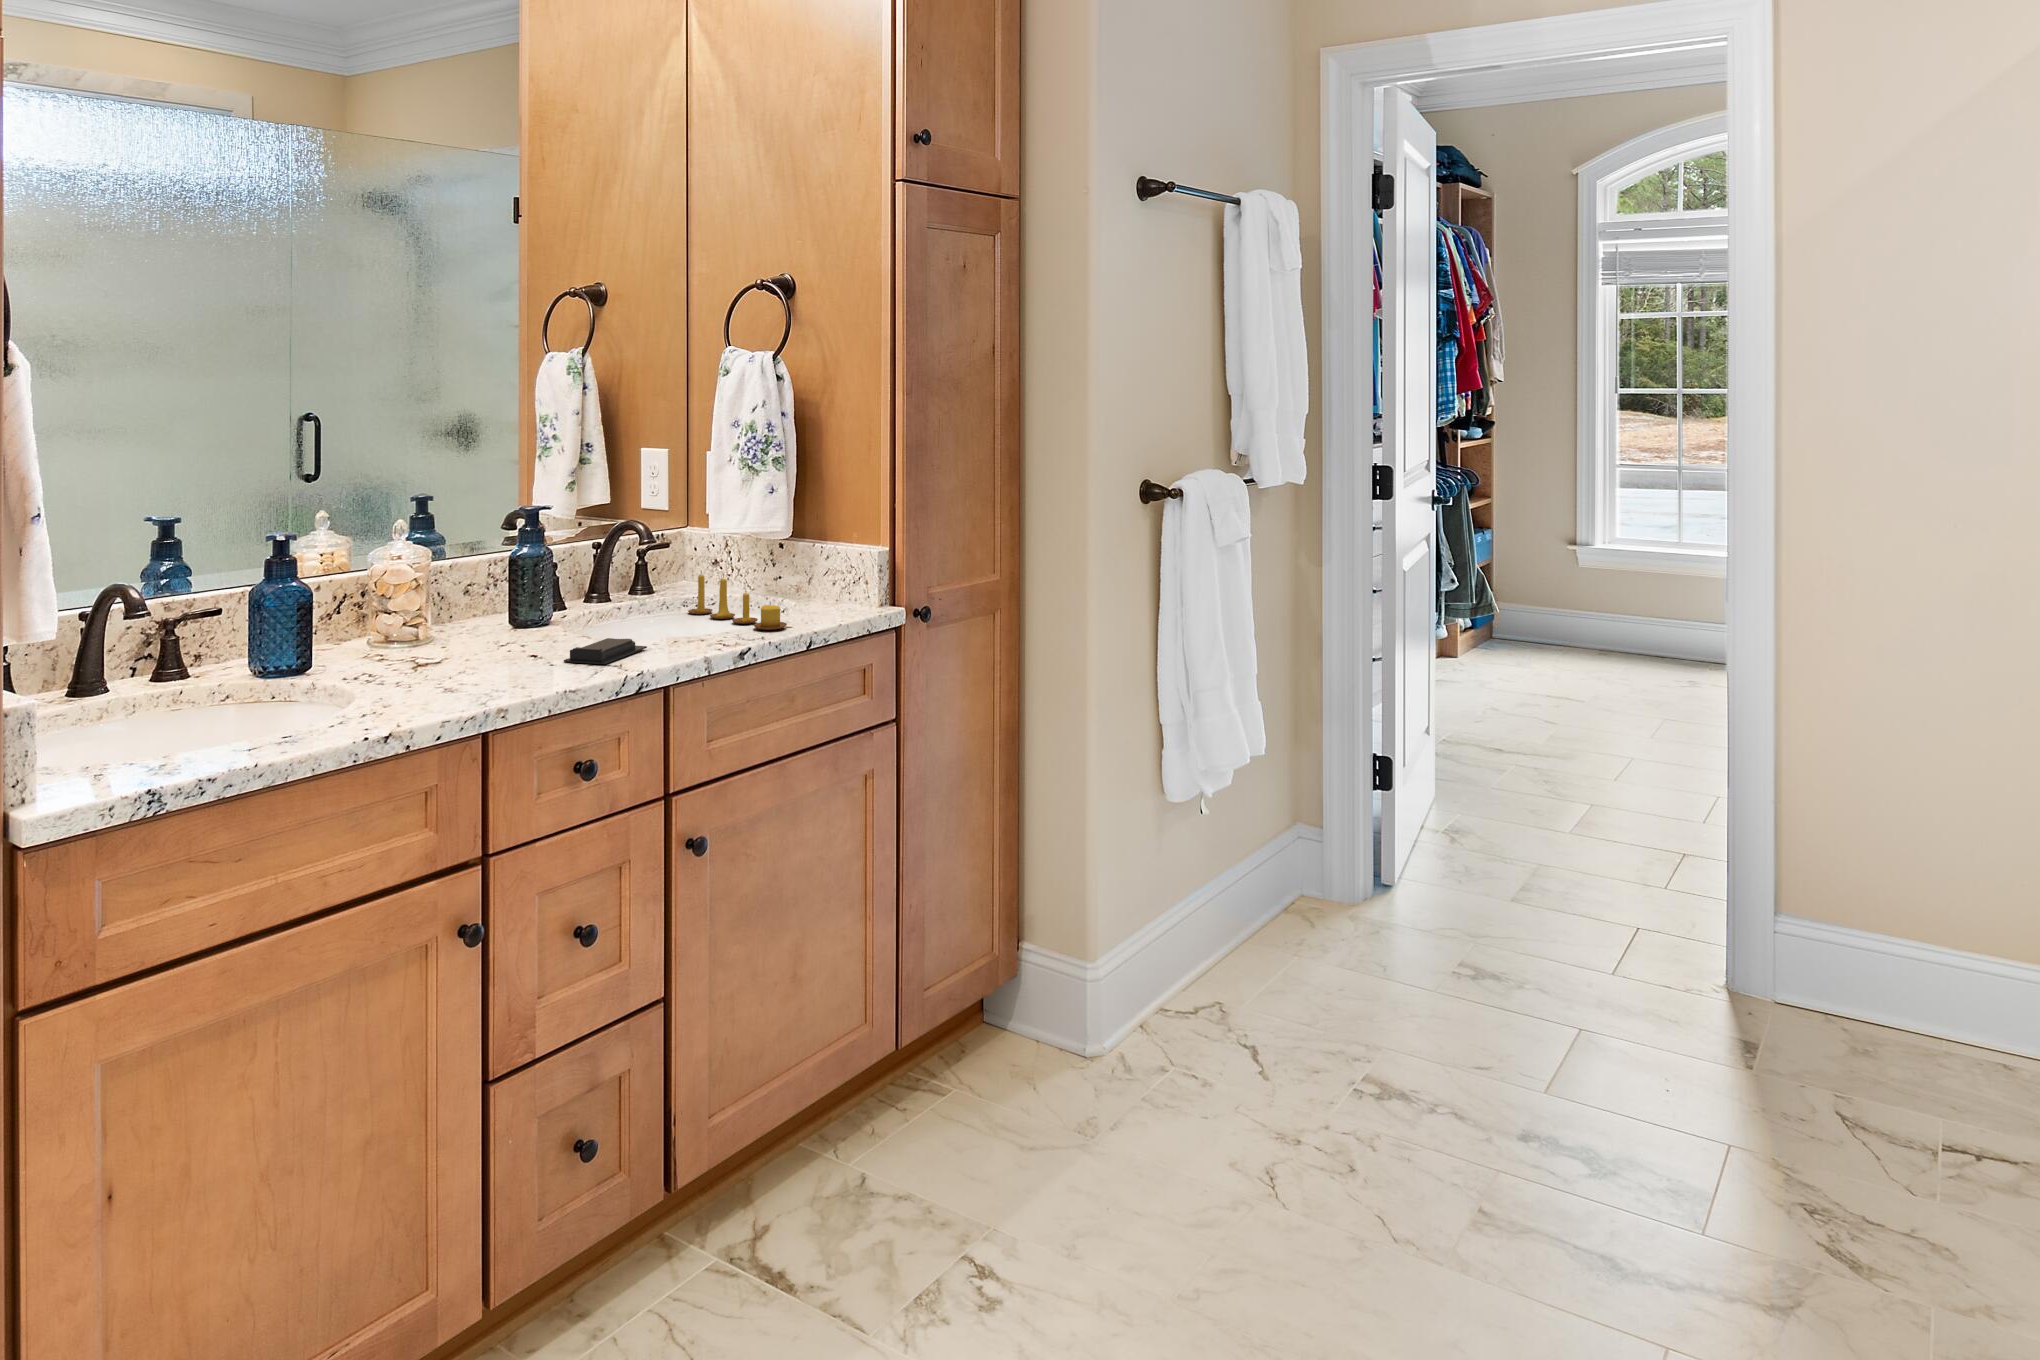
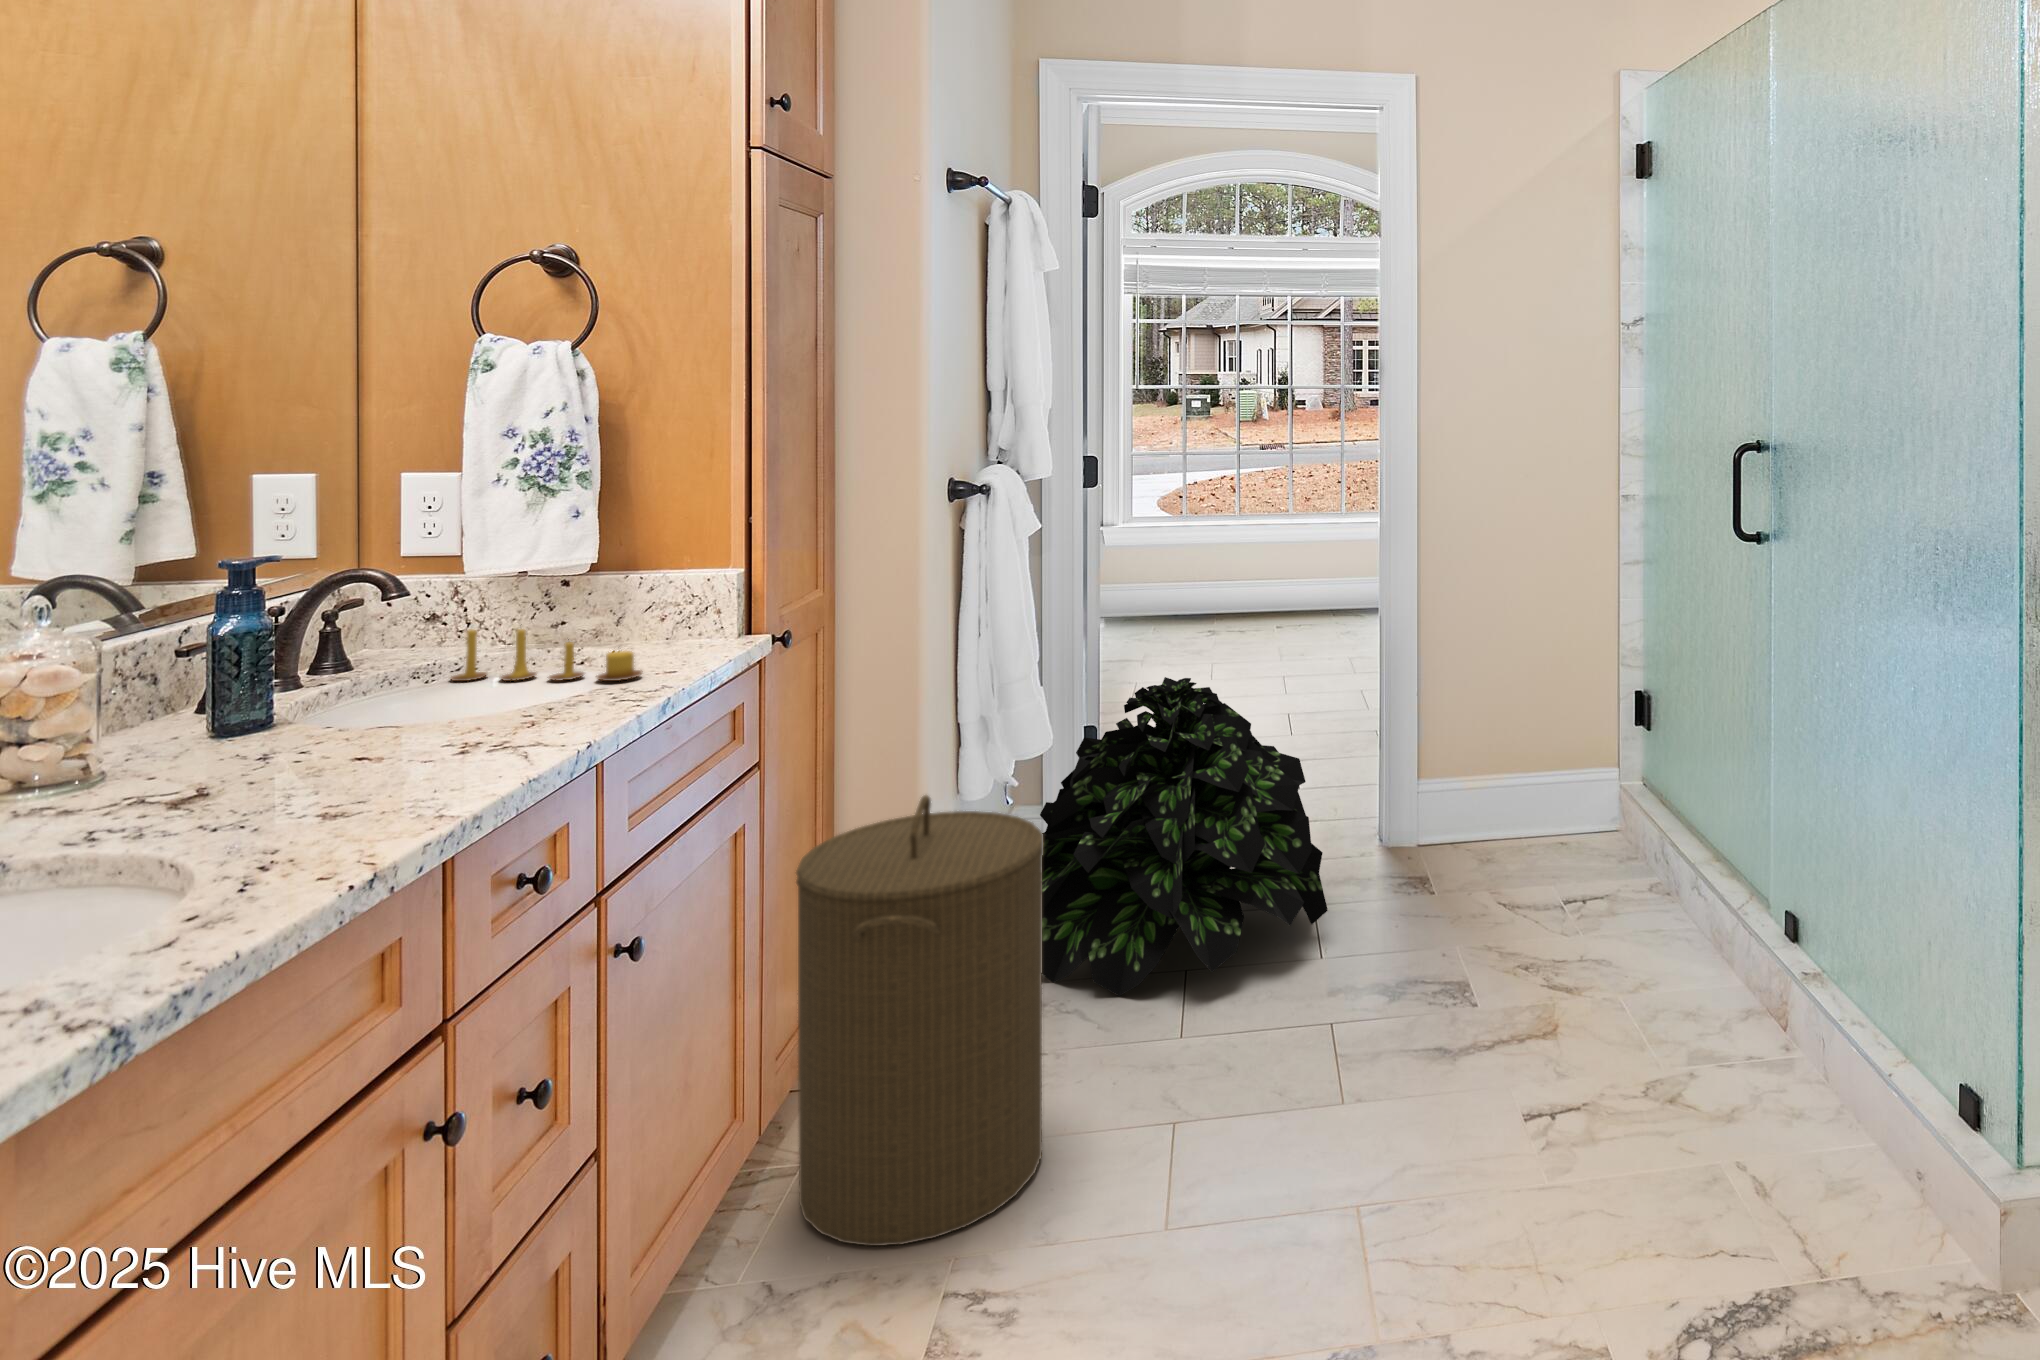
soap bar: present [564,638,647,664] -> none [410,715,502,757]
potted plant: none [1234,717,1594,1057] -> present [1040,677,1328,996]
laundry hamper: none [914,781,1132,1207] -> present [796,795,1043,1246]

